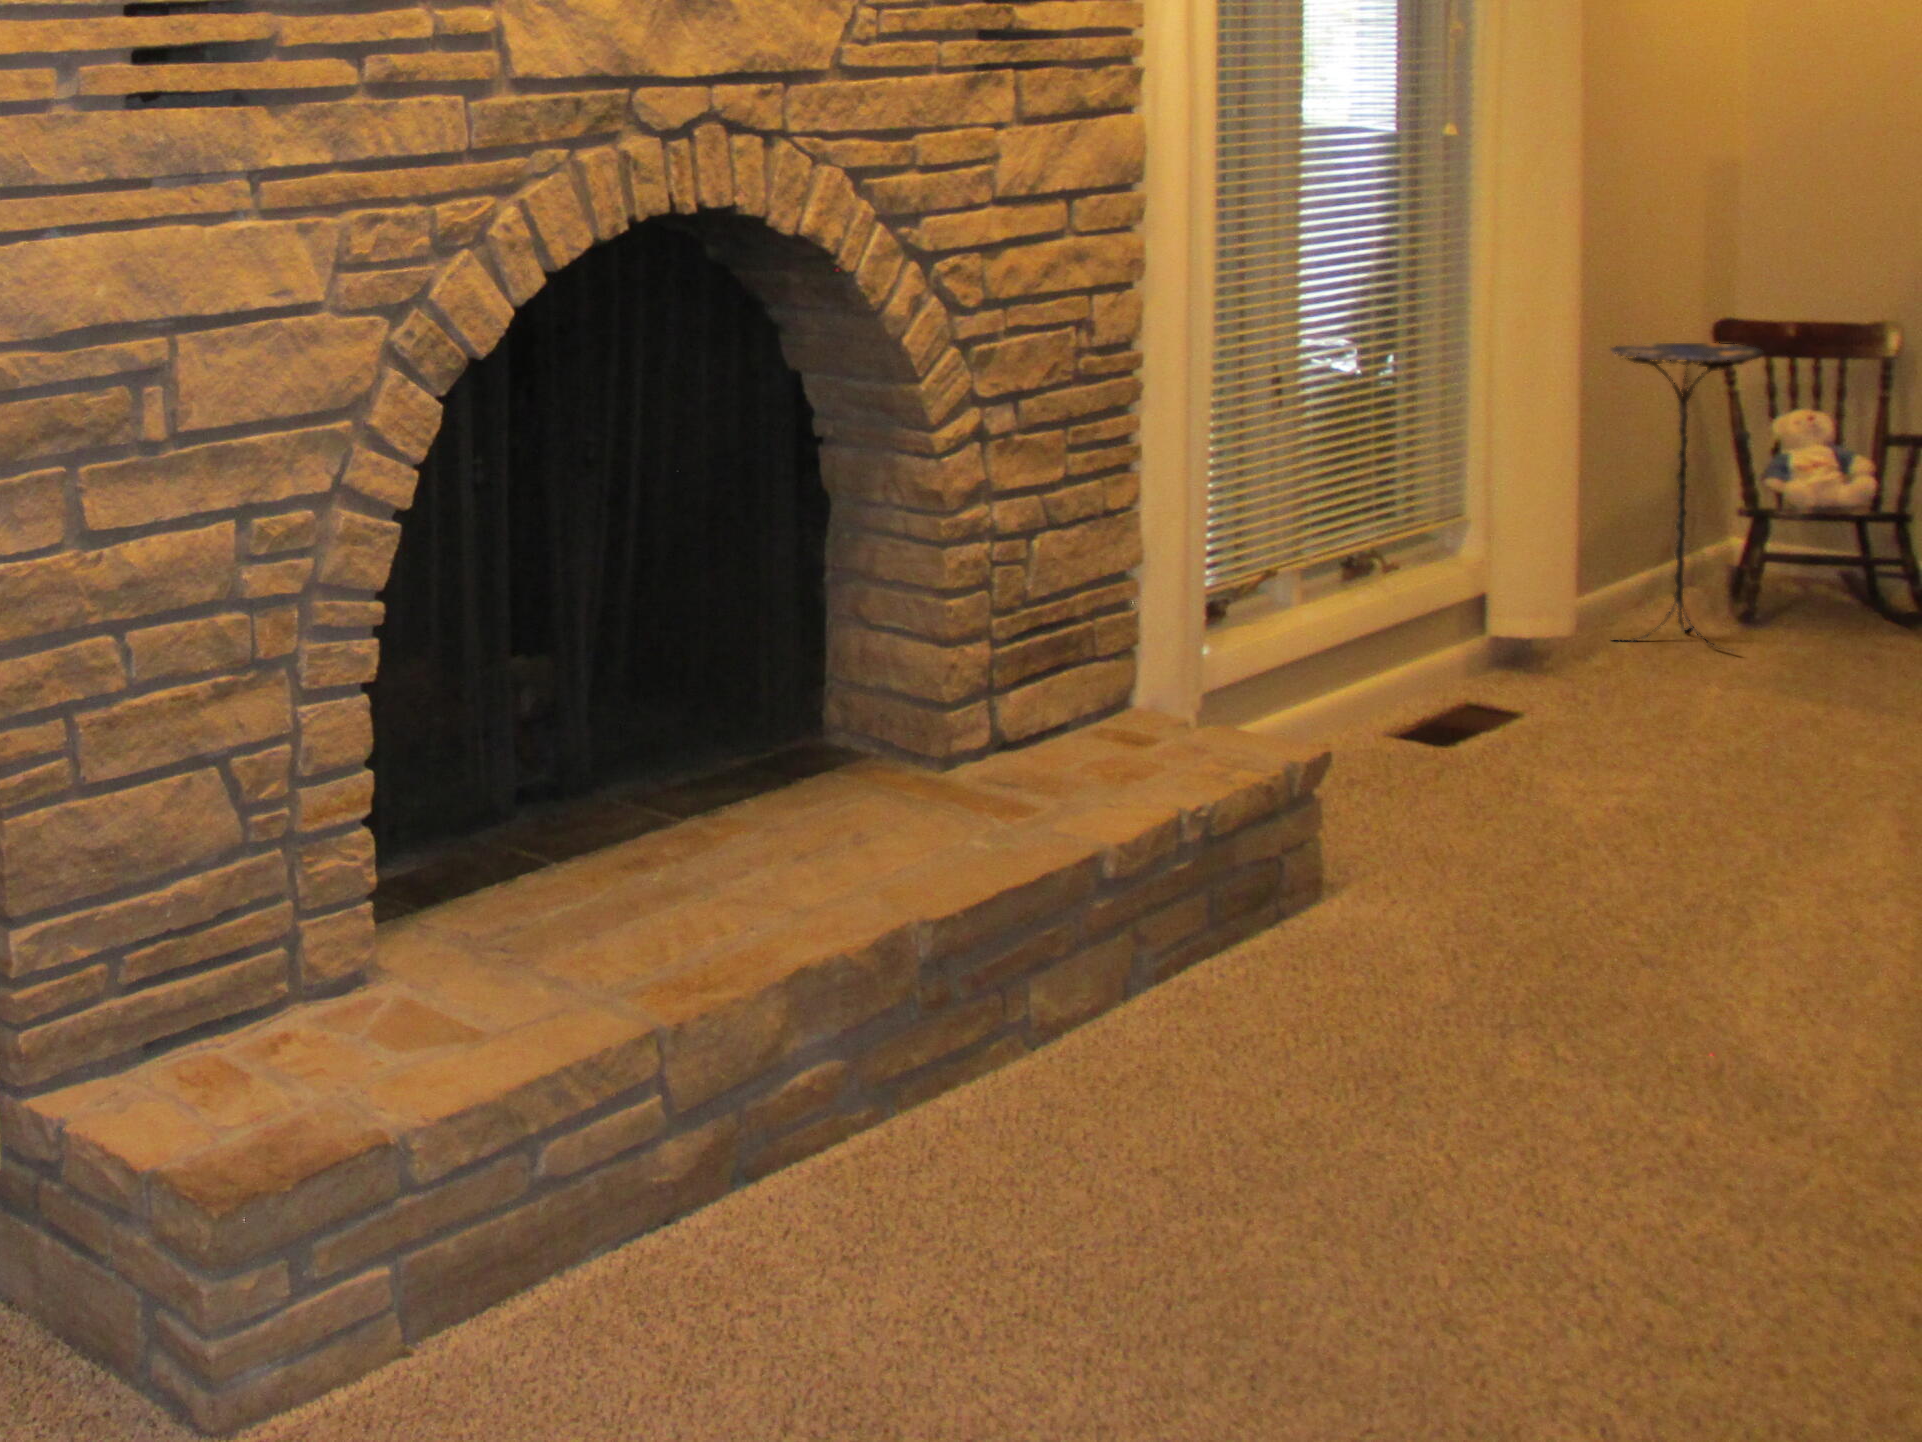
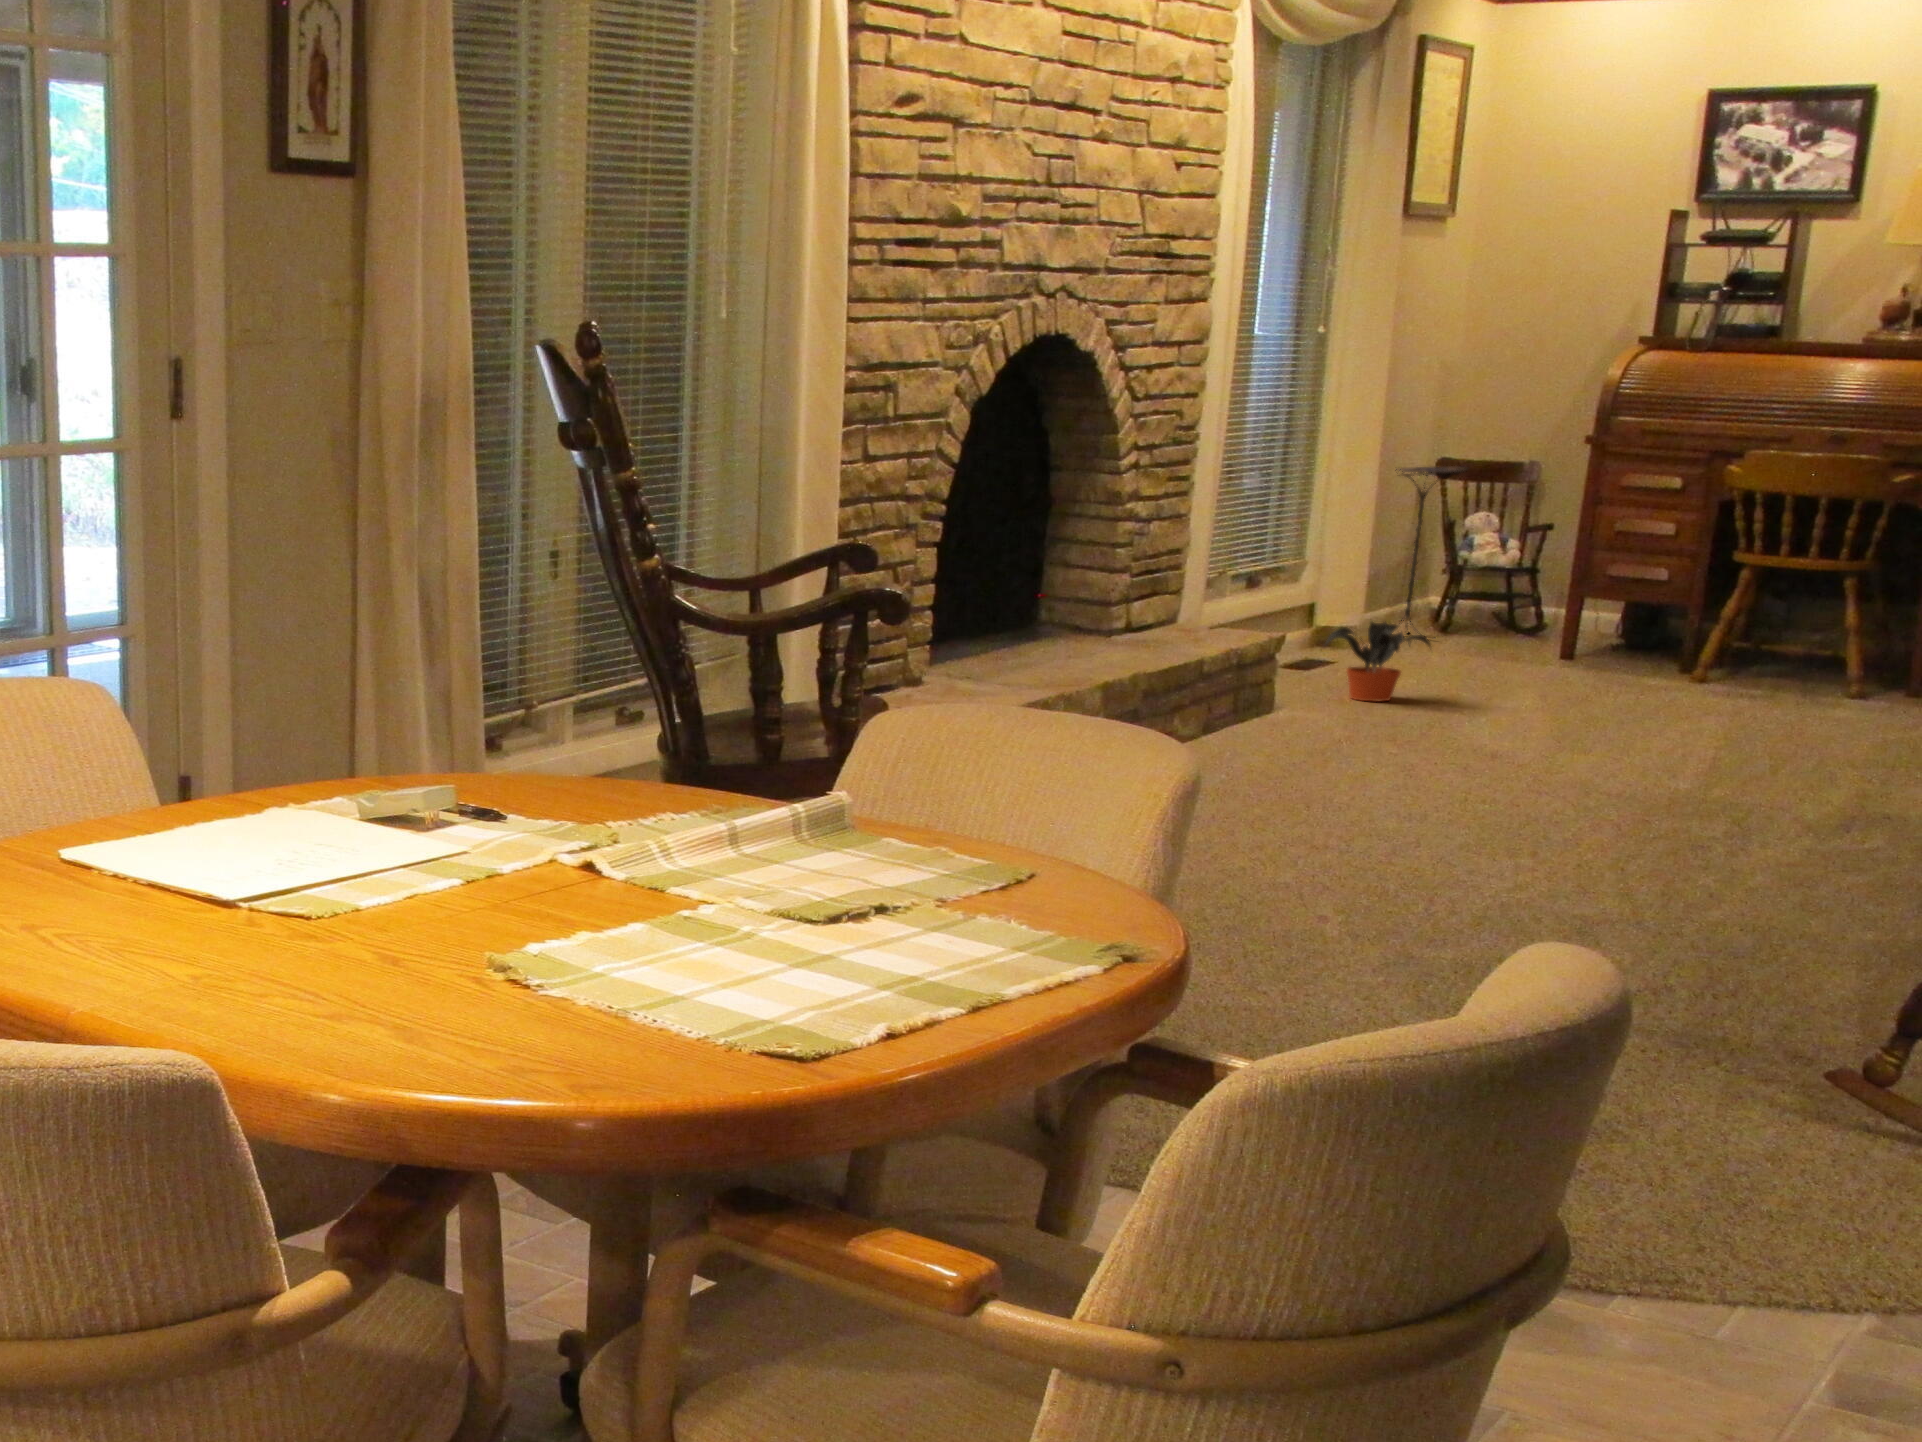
potted plant: none [1445,706,1674,885] -> present [1326,622,1431,701]

